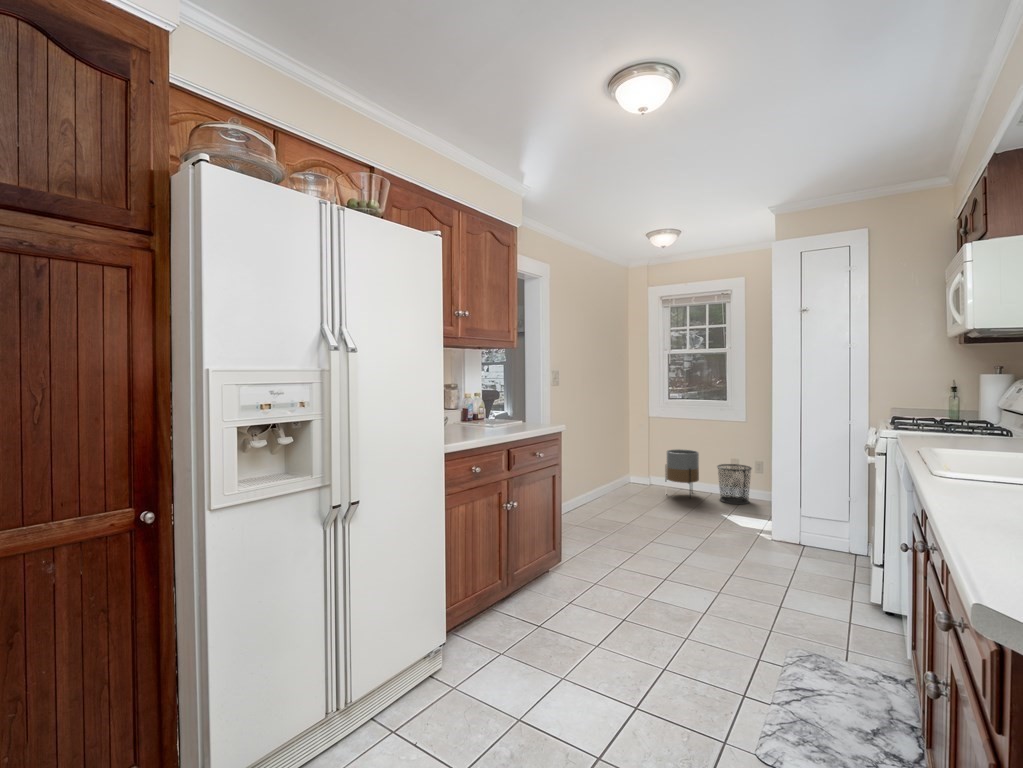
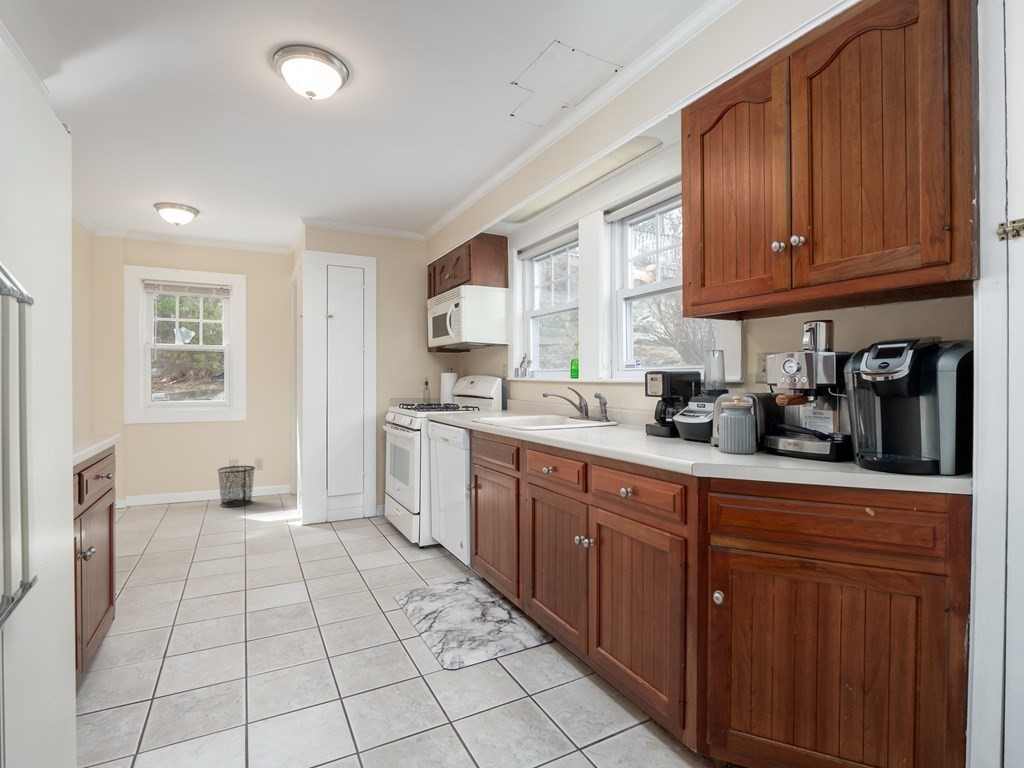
planter: present [665,449,699,497] -> none [151,458,195,514]

